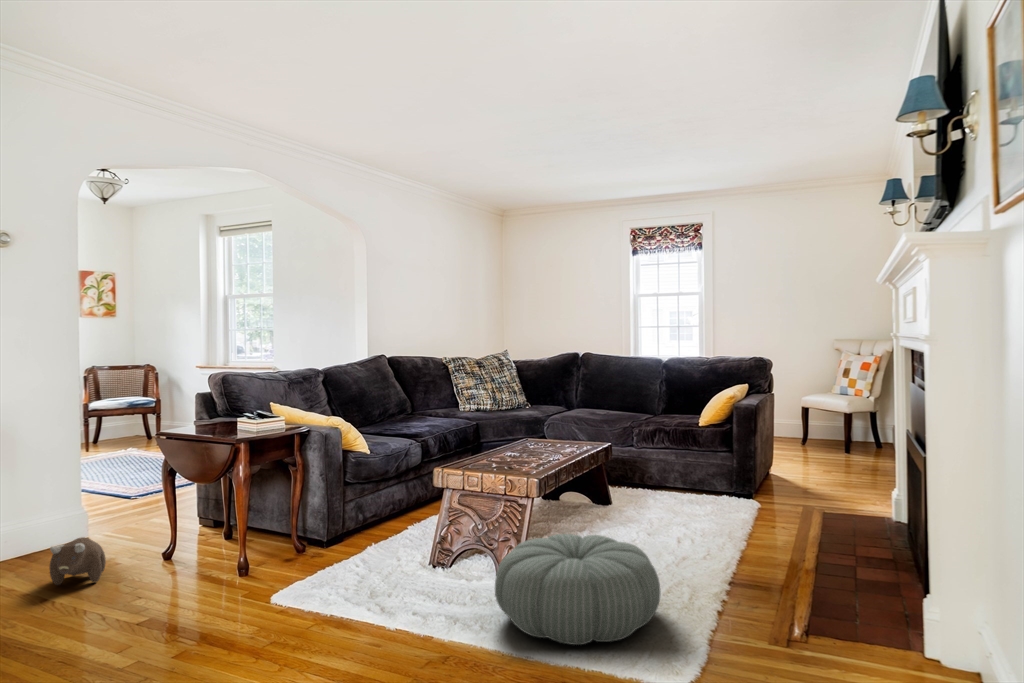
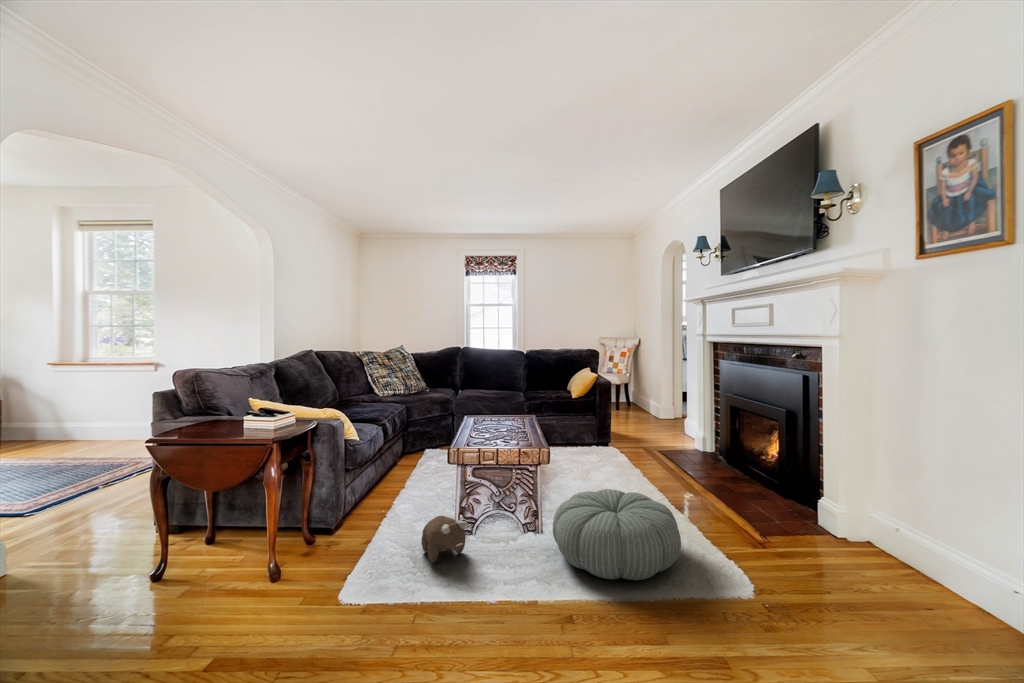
plush toy: present [50,537,106,585] -> present [422,516,467,562]

